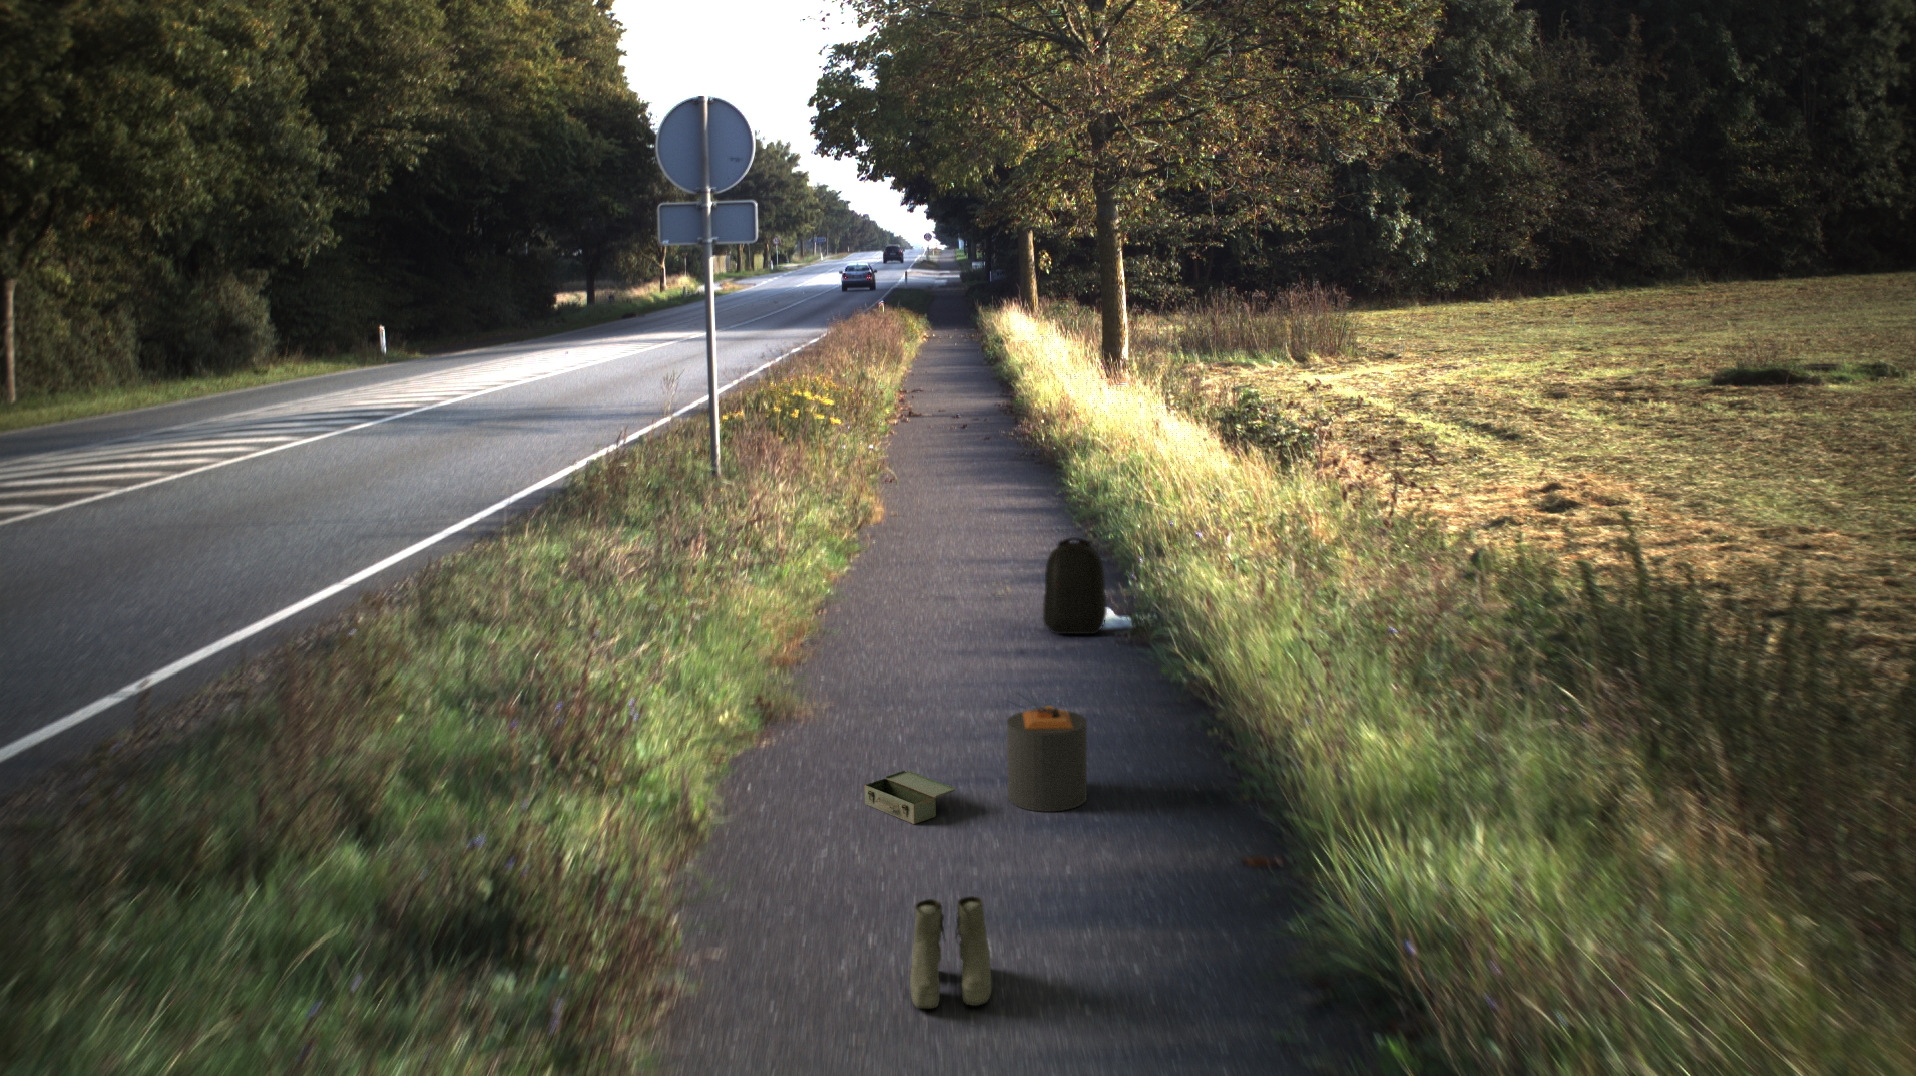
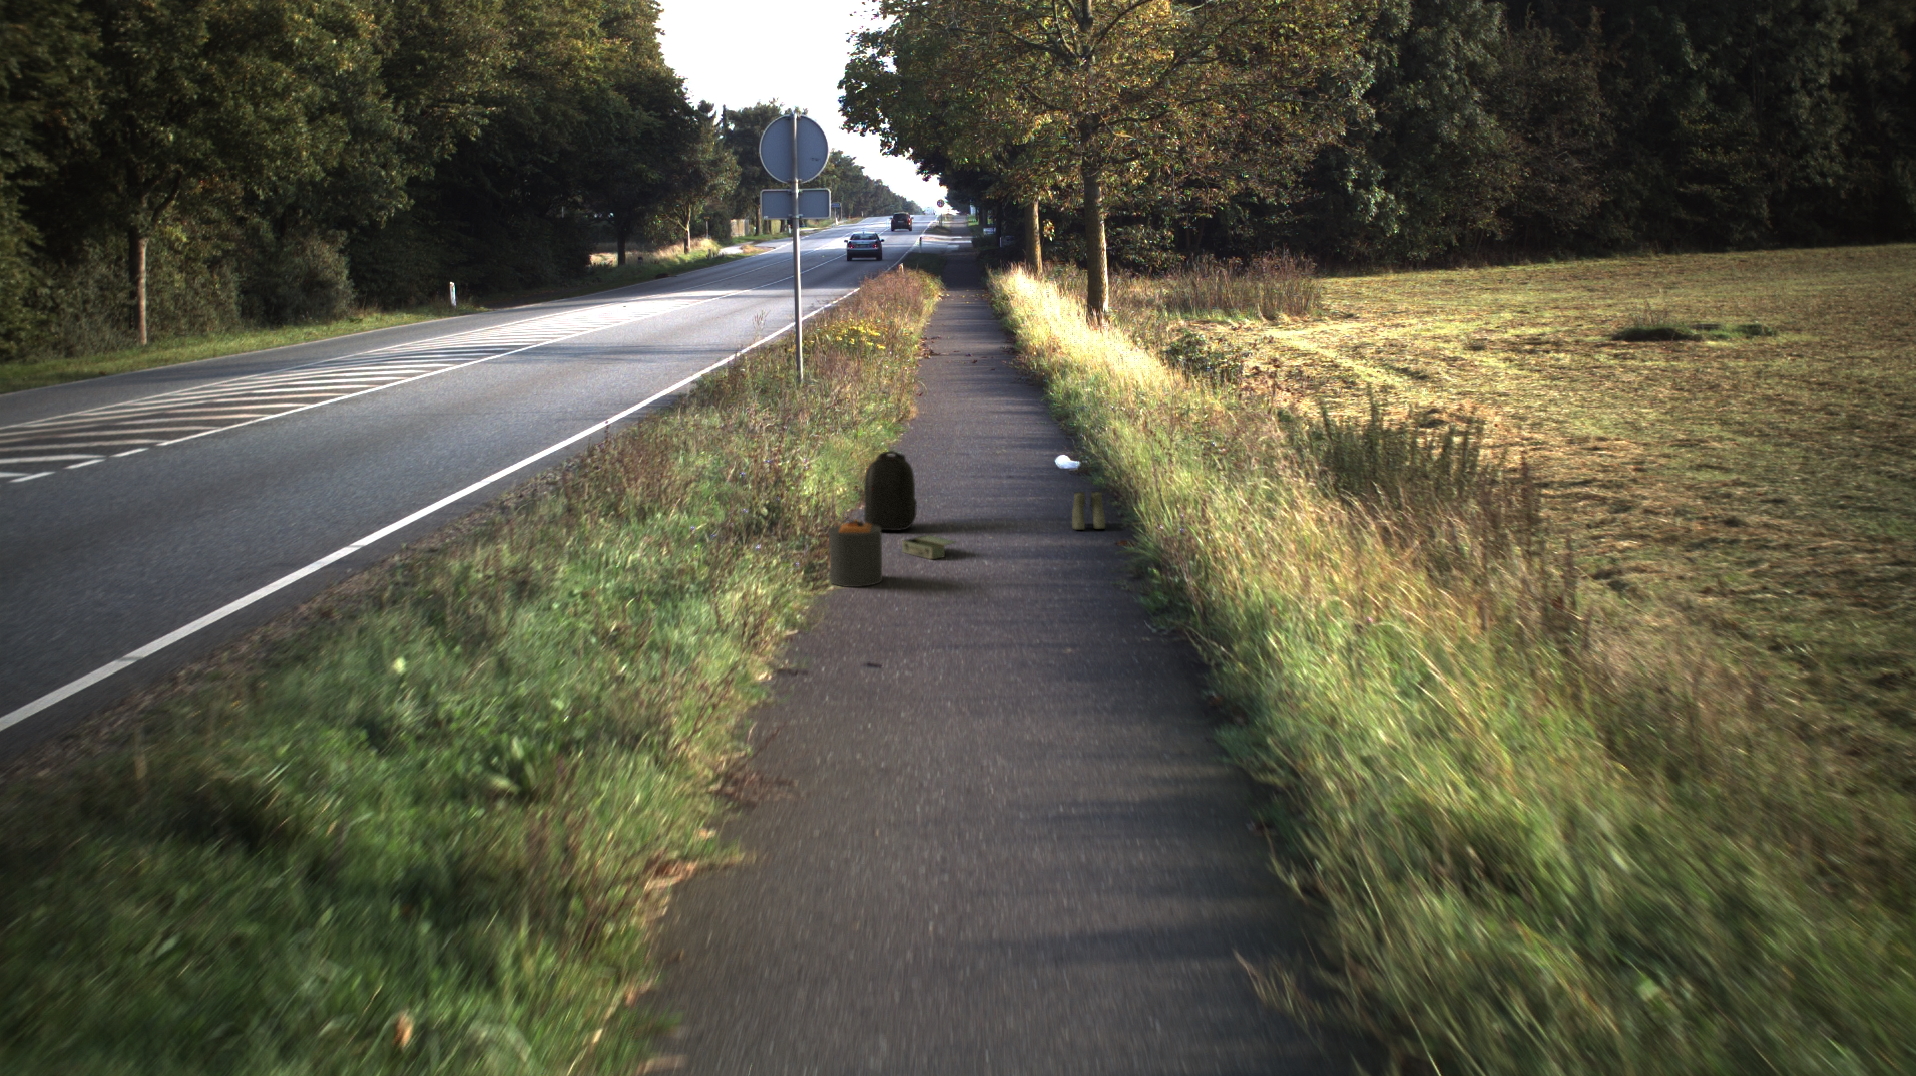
backpack: present [1043,537,1107,634] -> present [864,451,917,530]
trash can: present [1007,688,1087,812] -> present [829,508,882,587]
boots: present [910,896,991,1009] -> present [1072,491,1105,530]

